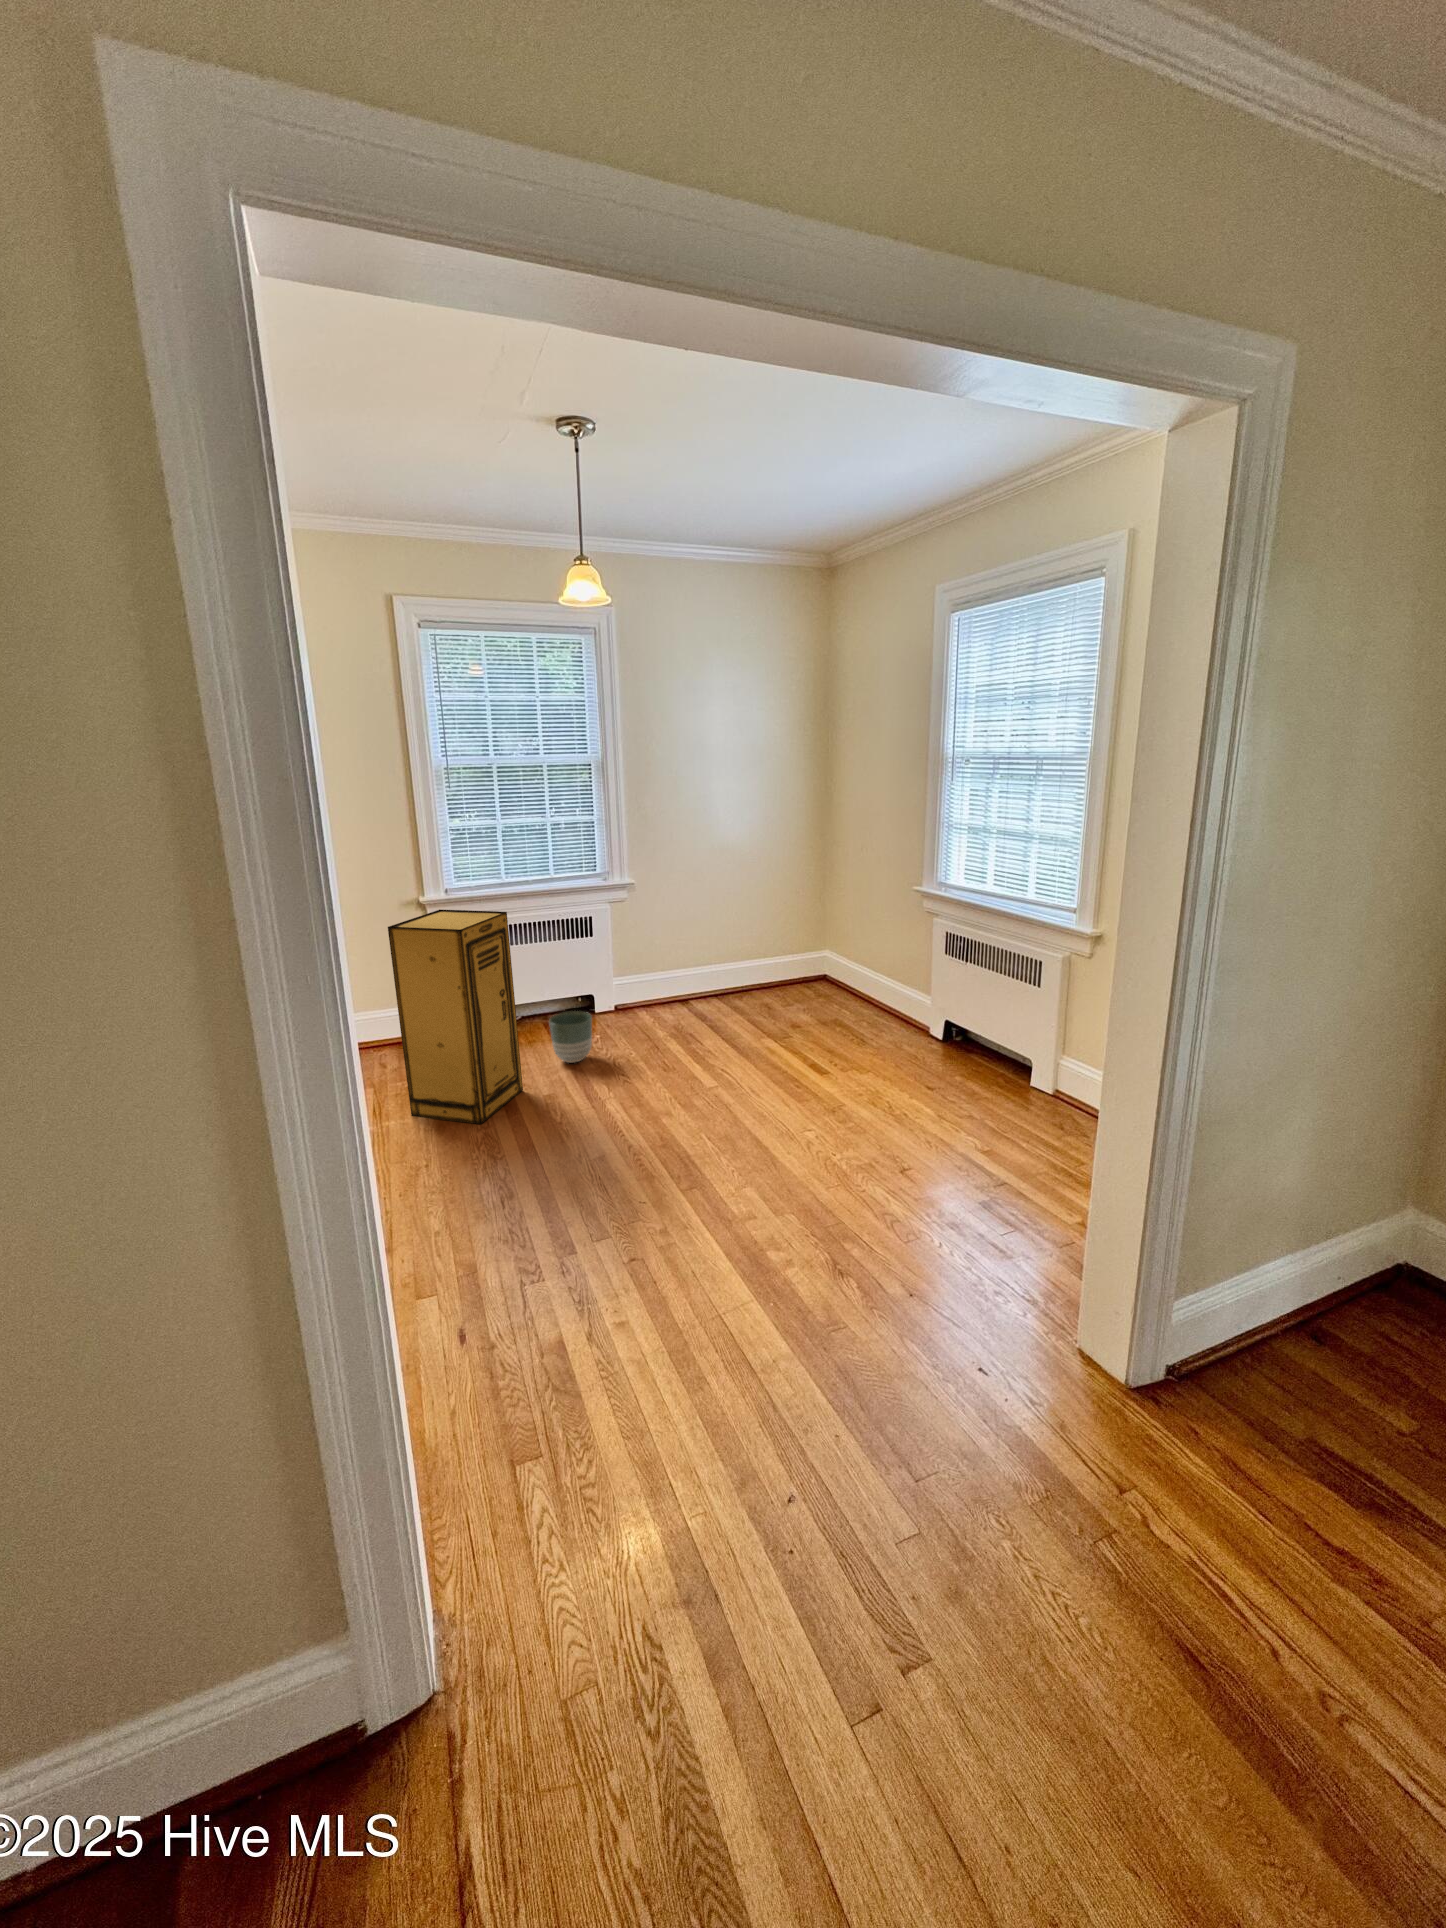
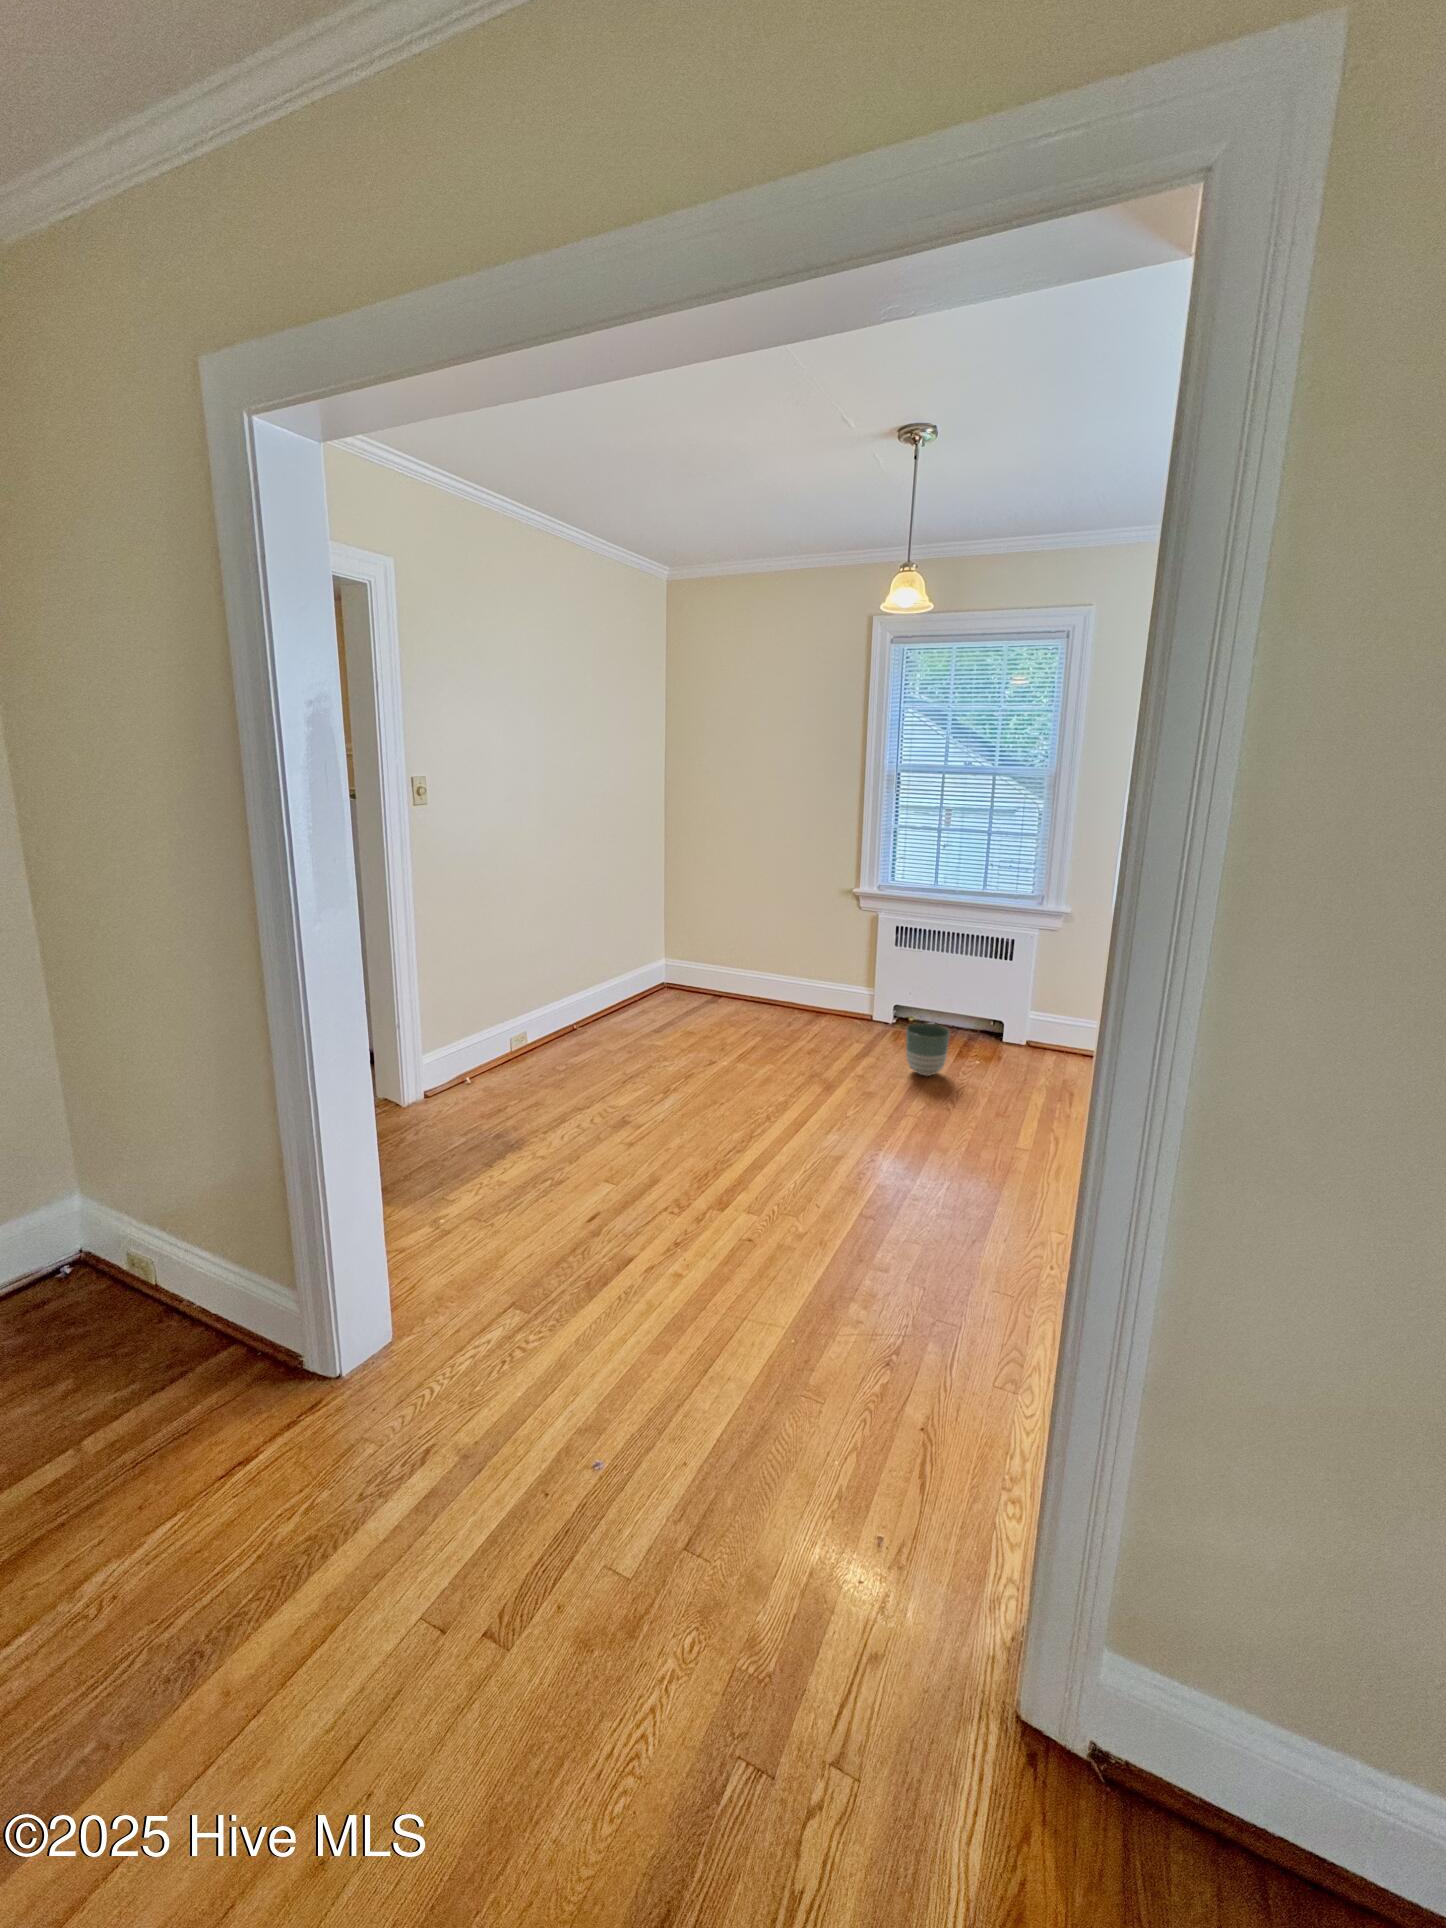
storage cabinet: present [388,909,523,1124] -> none [757,896,861,1091]

